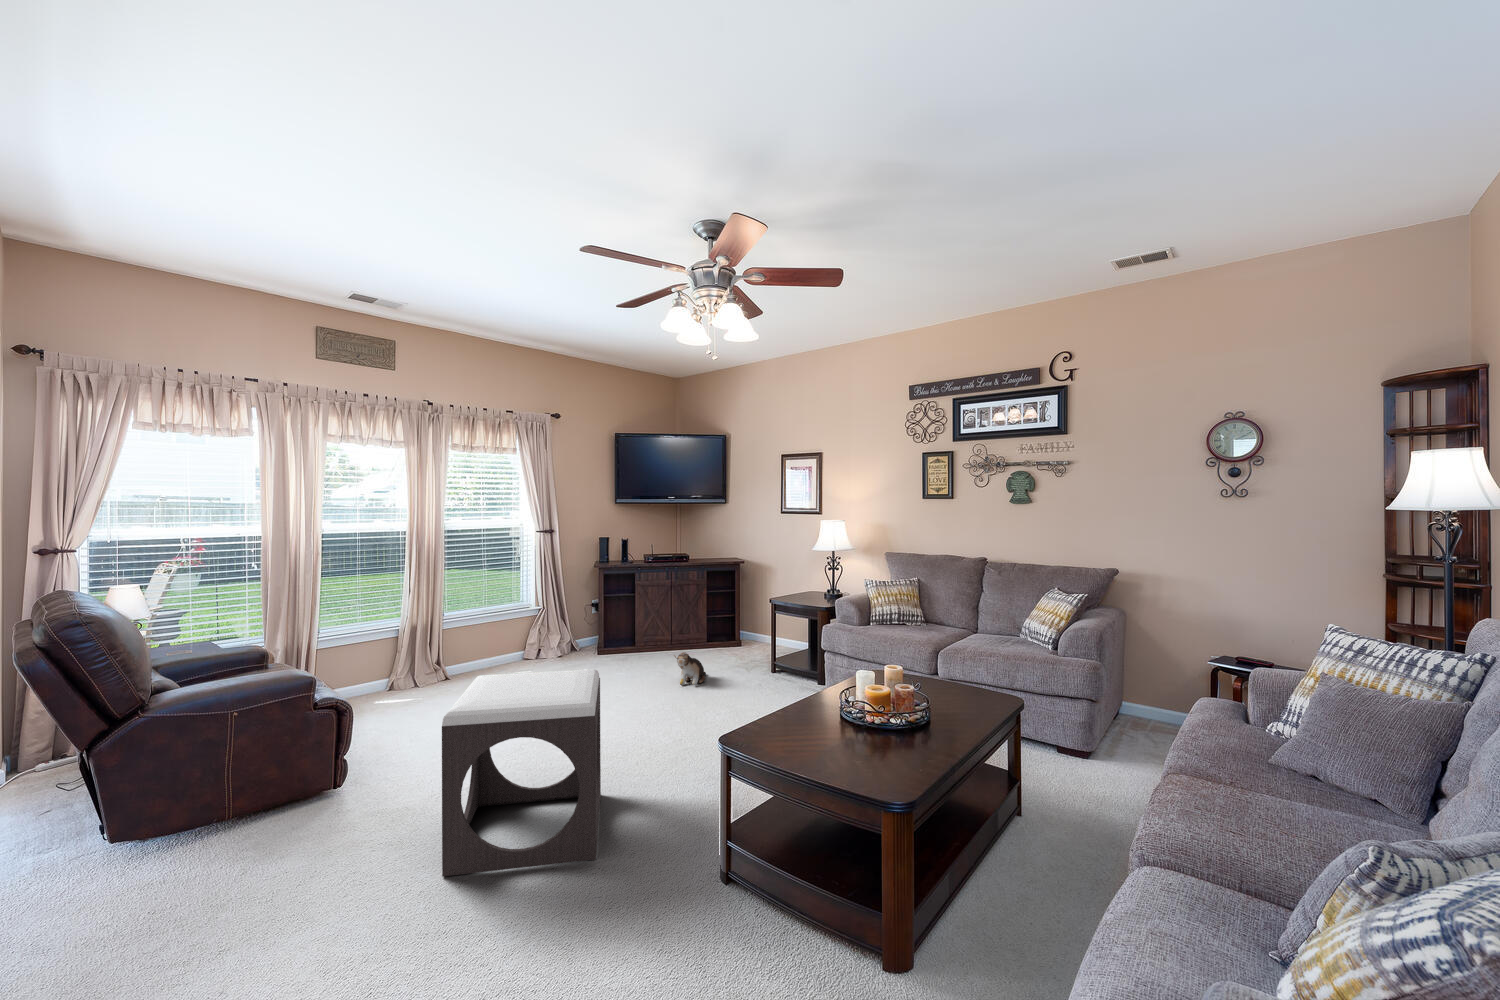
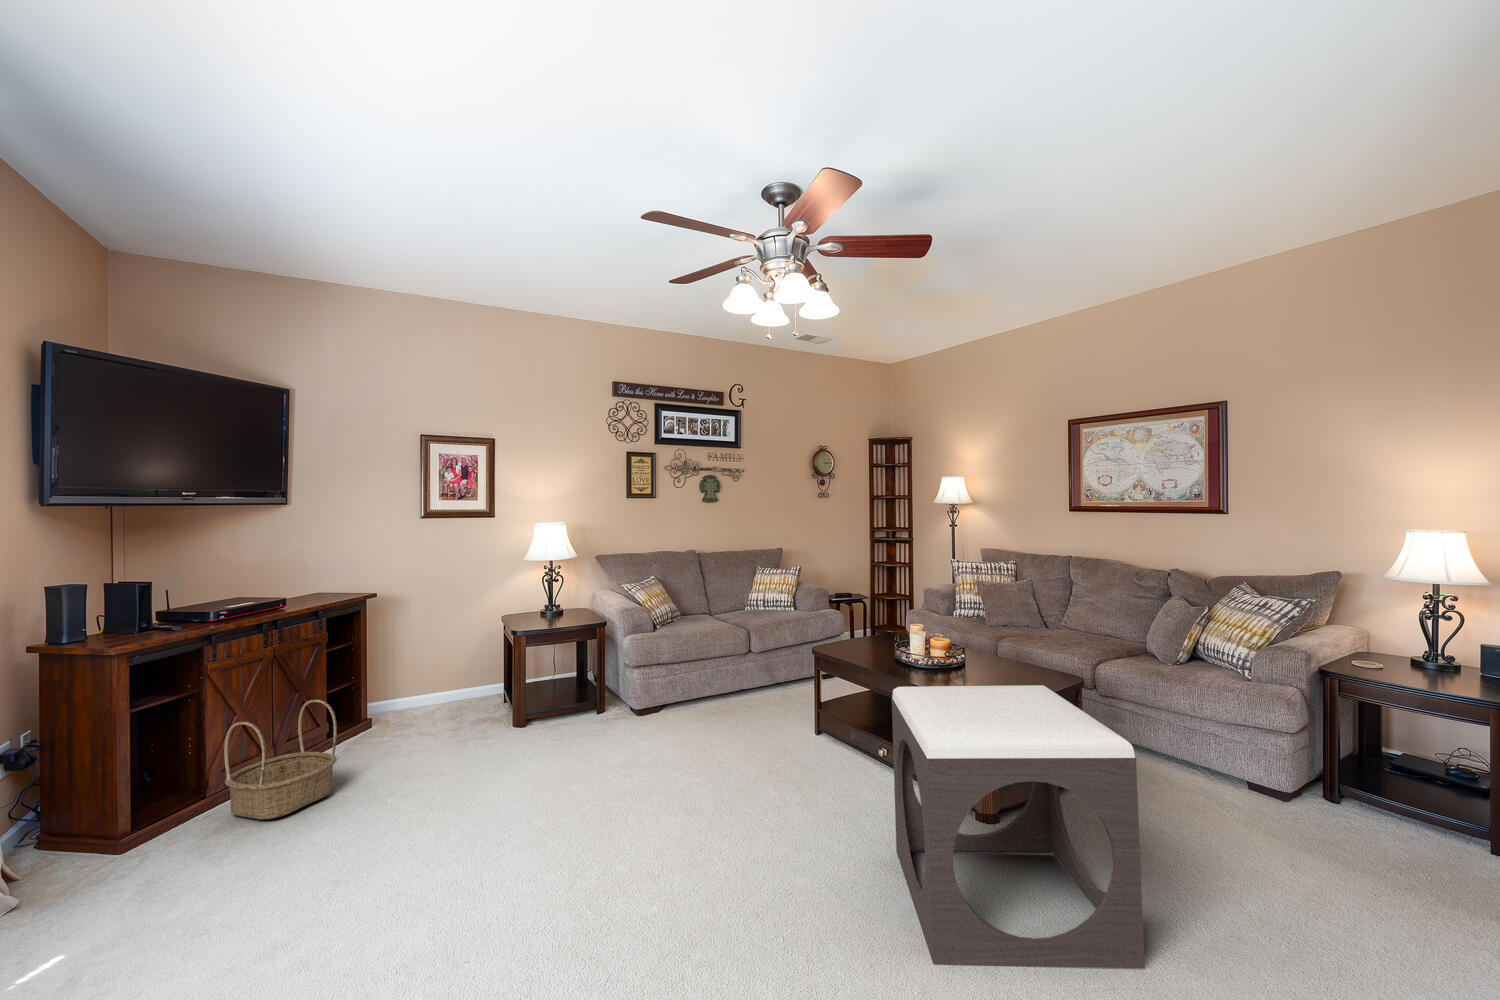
basket: none [620,610,663,659] -> present [224,699,337,819]
plush toy: present [674,652,706,685] -> none [485,723,545,781]

